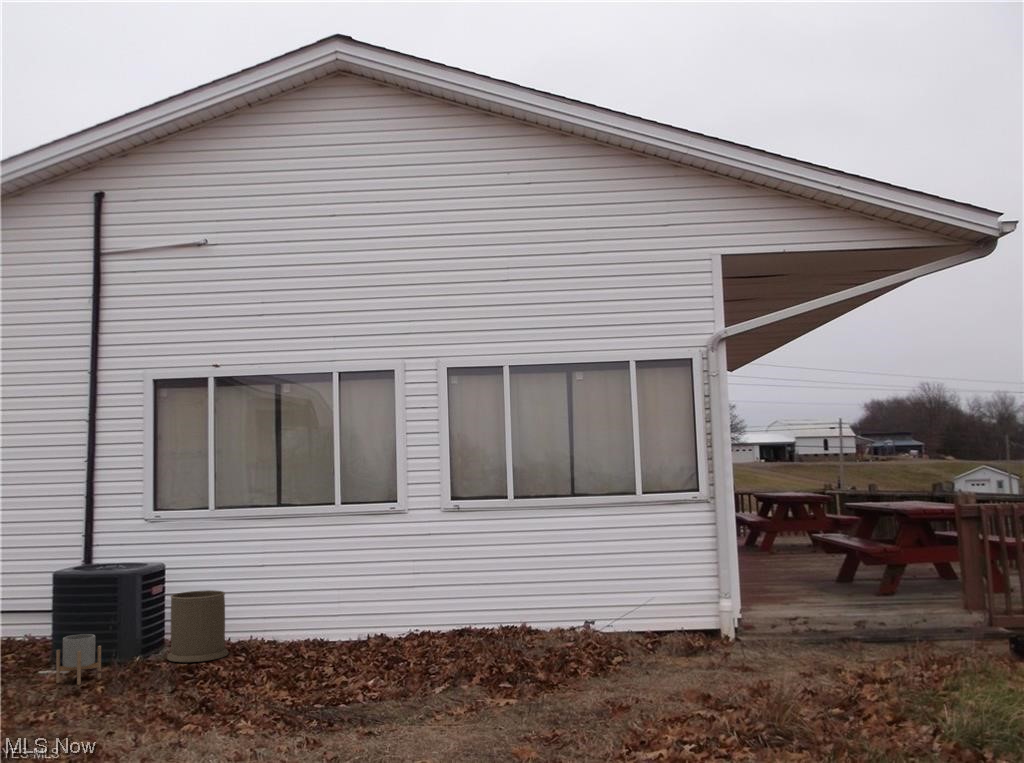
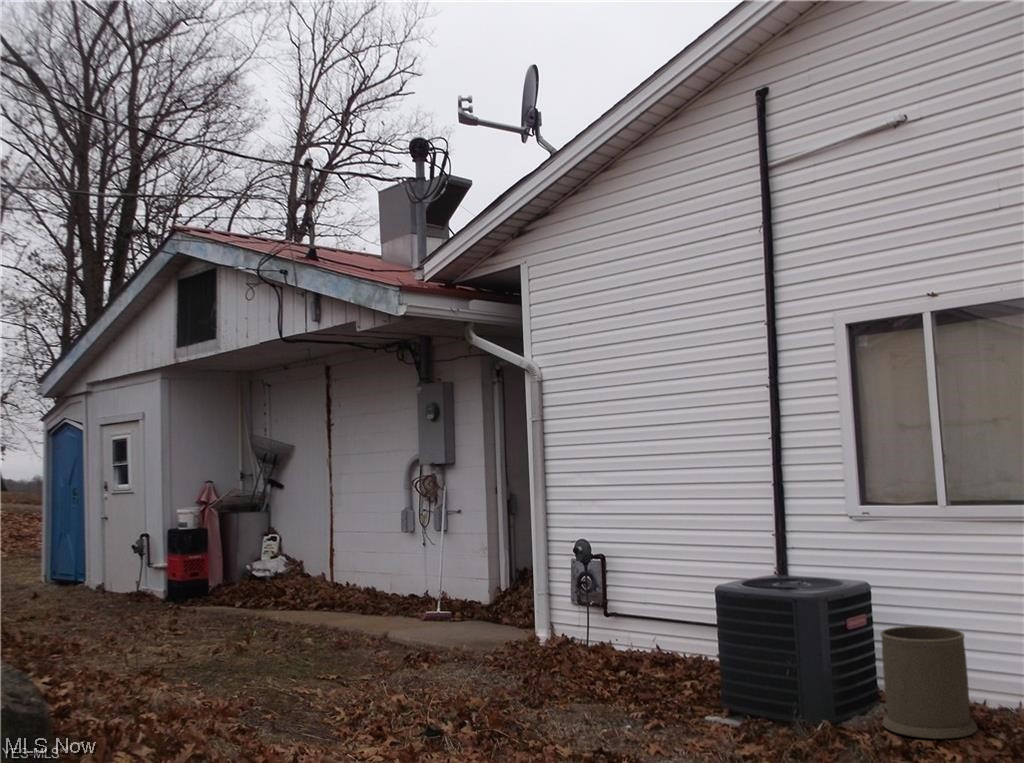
planter: present [56,634,101,685] -> none [724,674,784,746]

